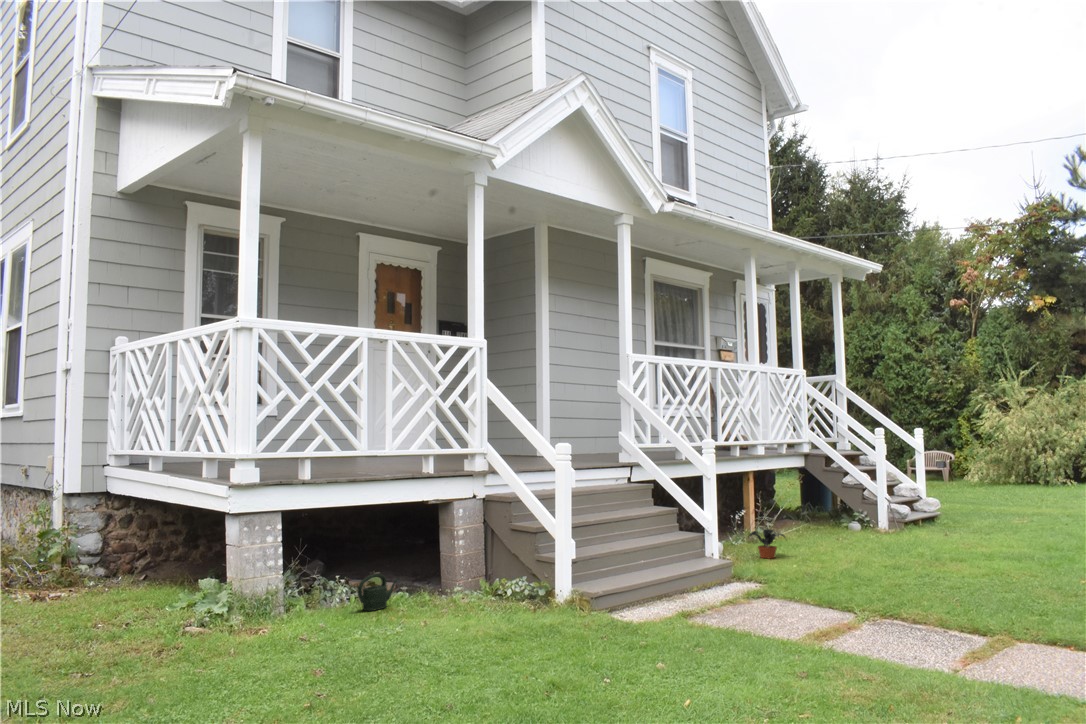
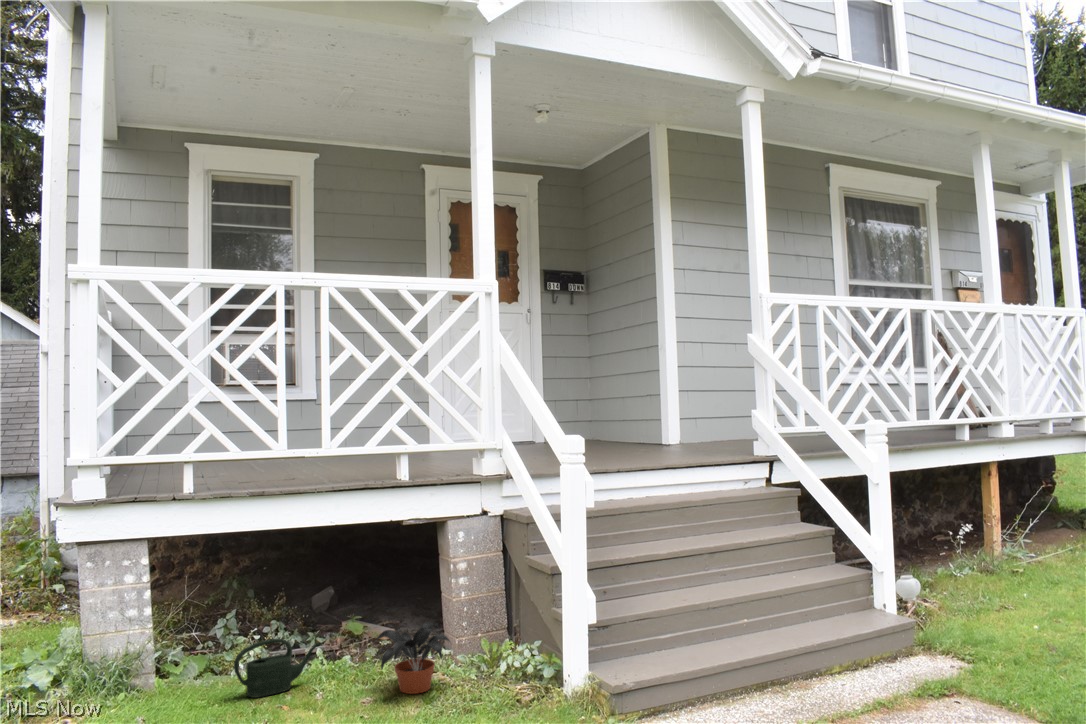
potted plant: present [750,529,785,558] -> present [376,622,450,694]

